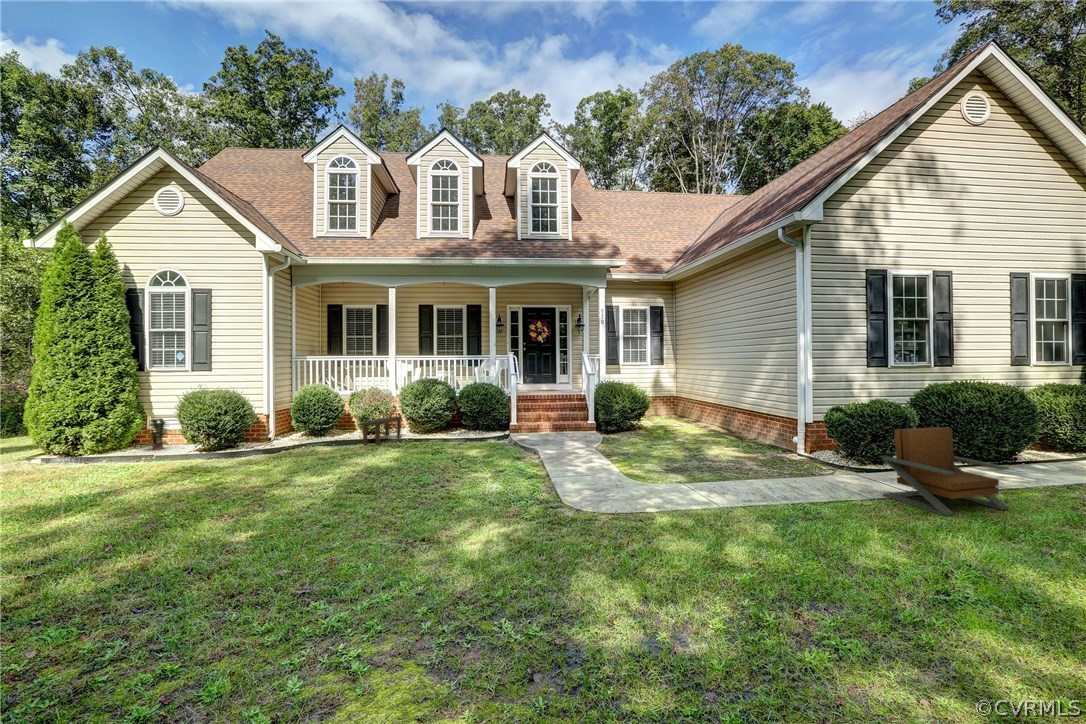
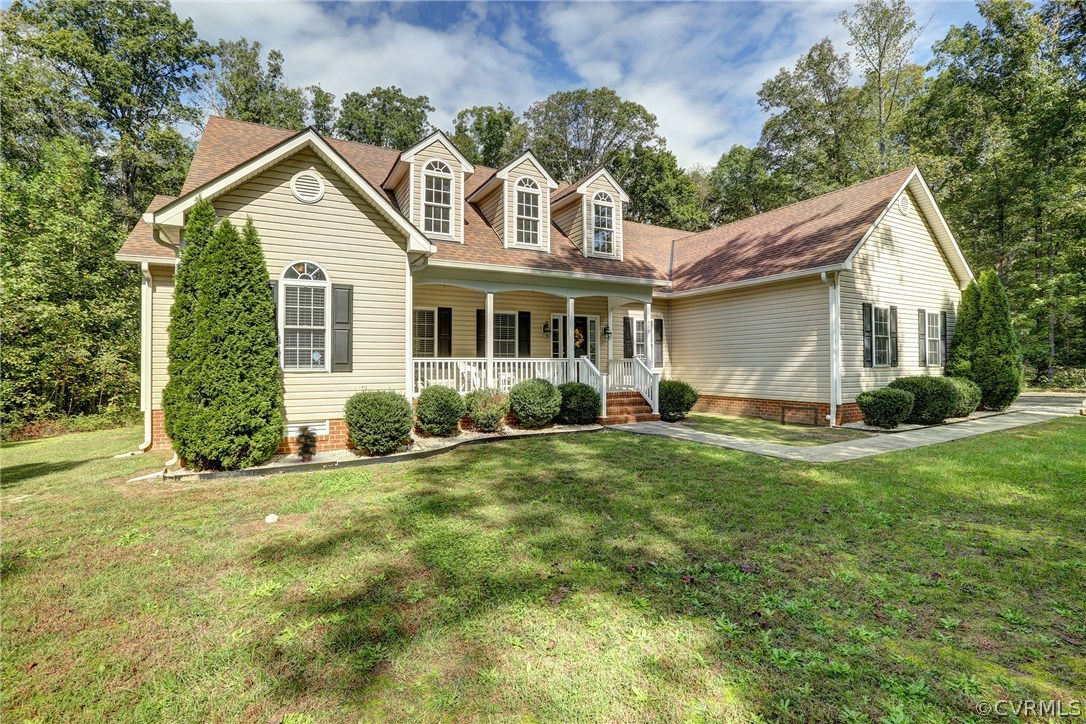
bench: present [363,417,401,445] -> present [781,406,818,426]
lounge chair: present [882,427,1009,516] -> none [898,392,953,436]

